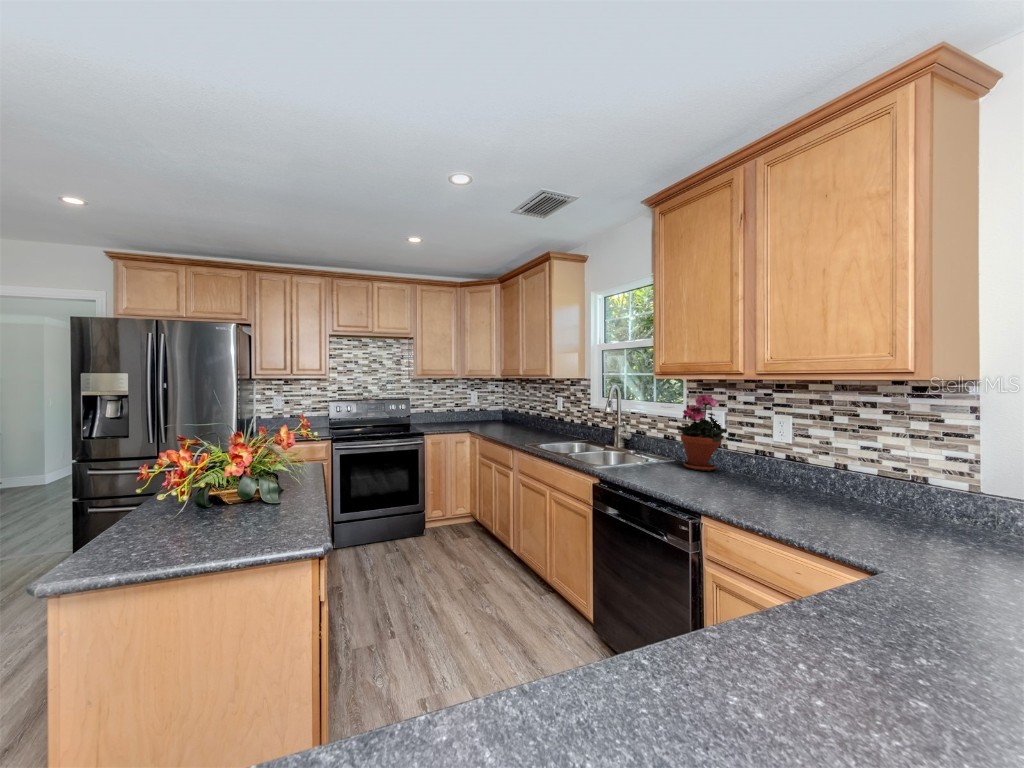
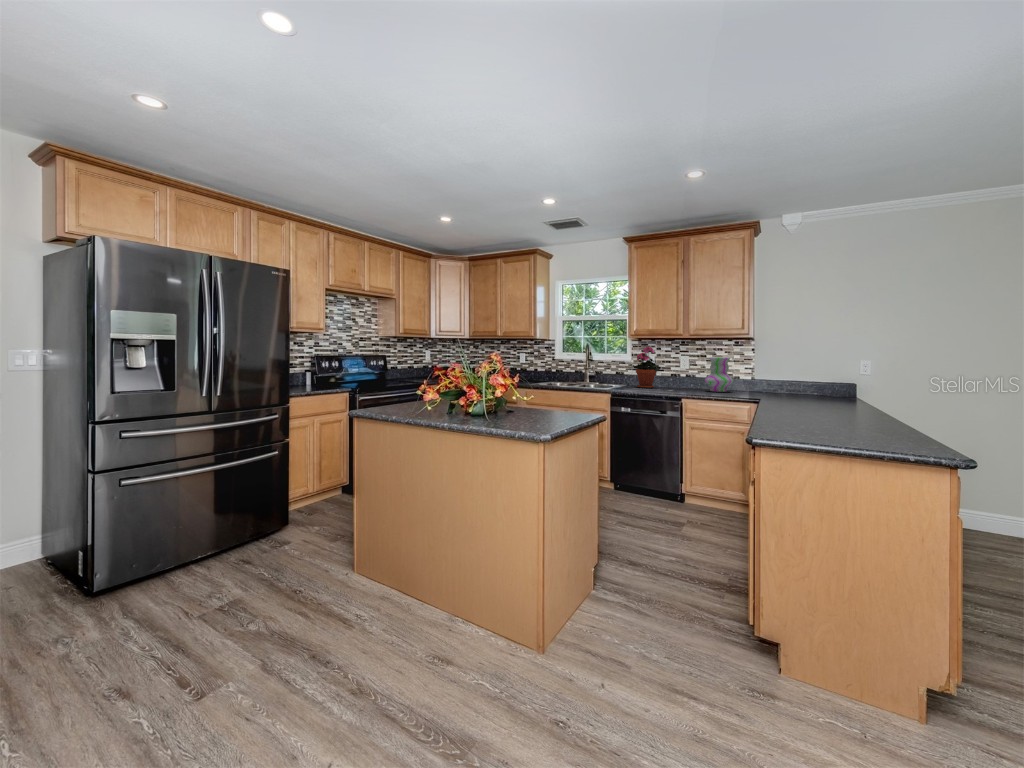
vase: none [819,424,907,513] -> present [705,357,733,392]

